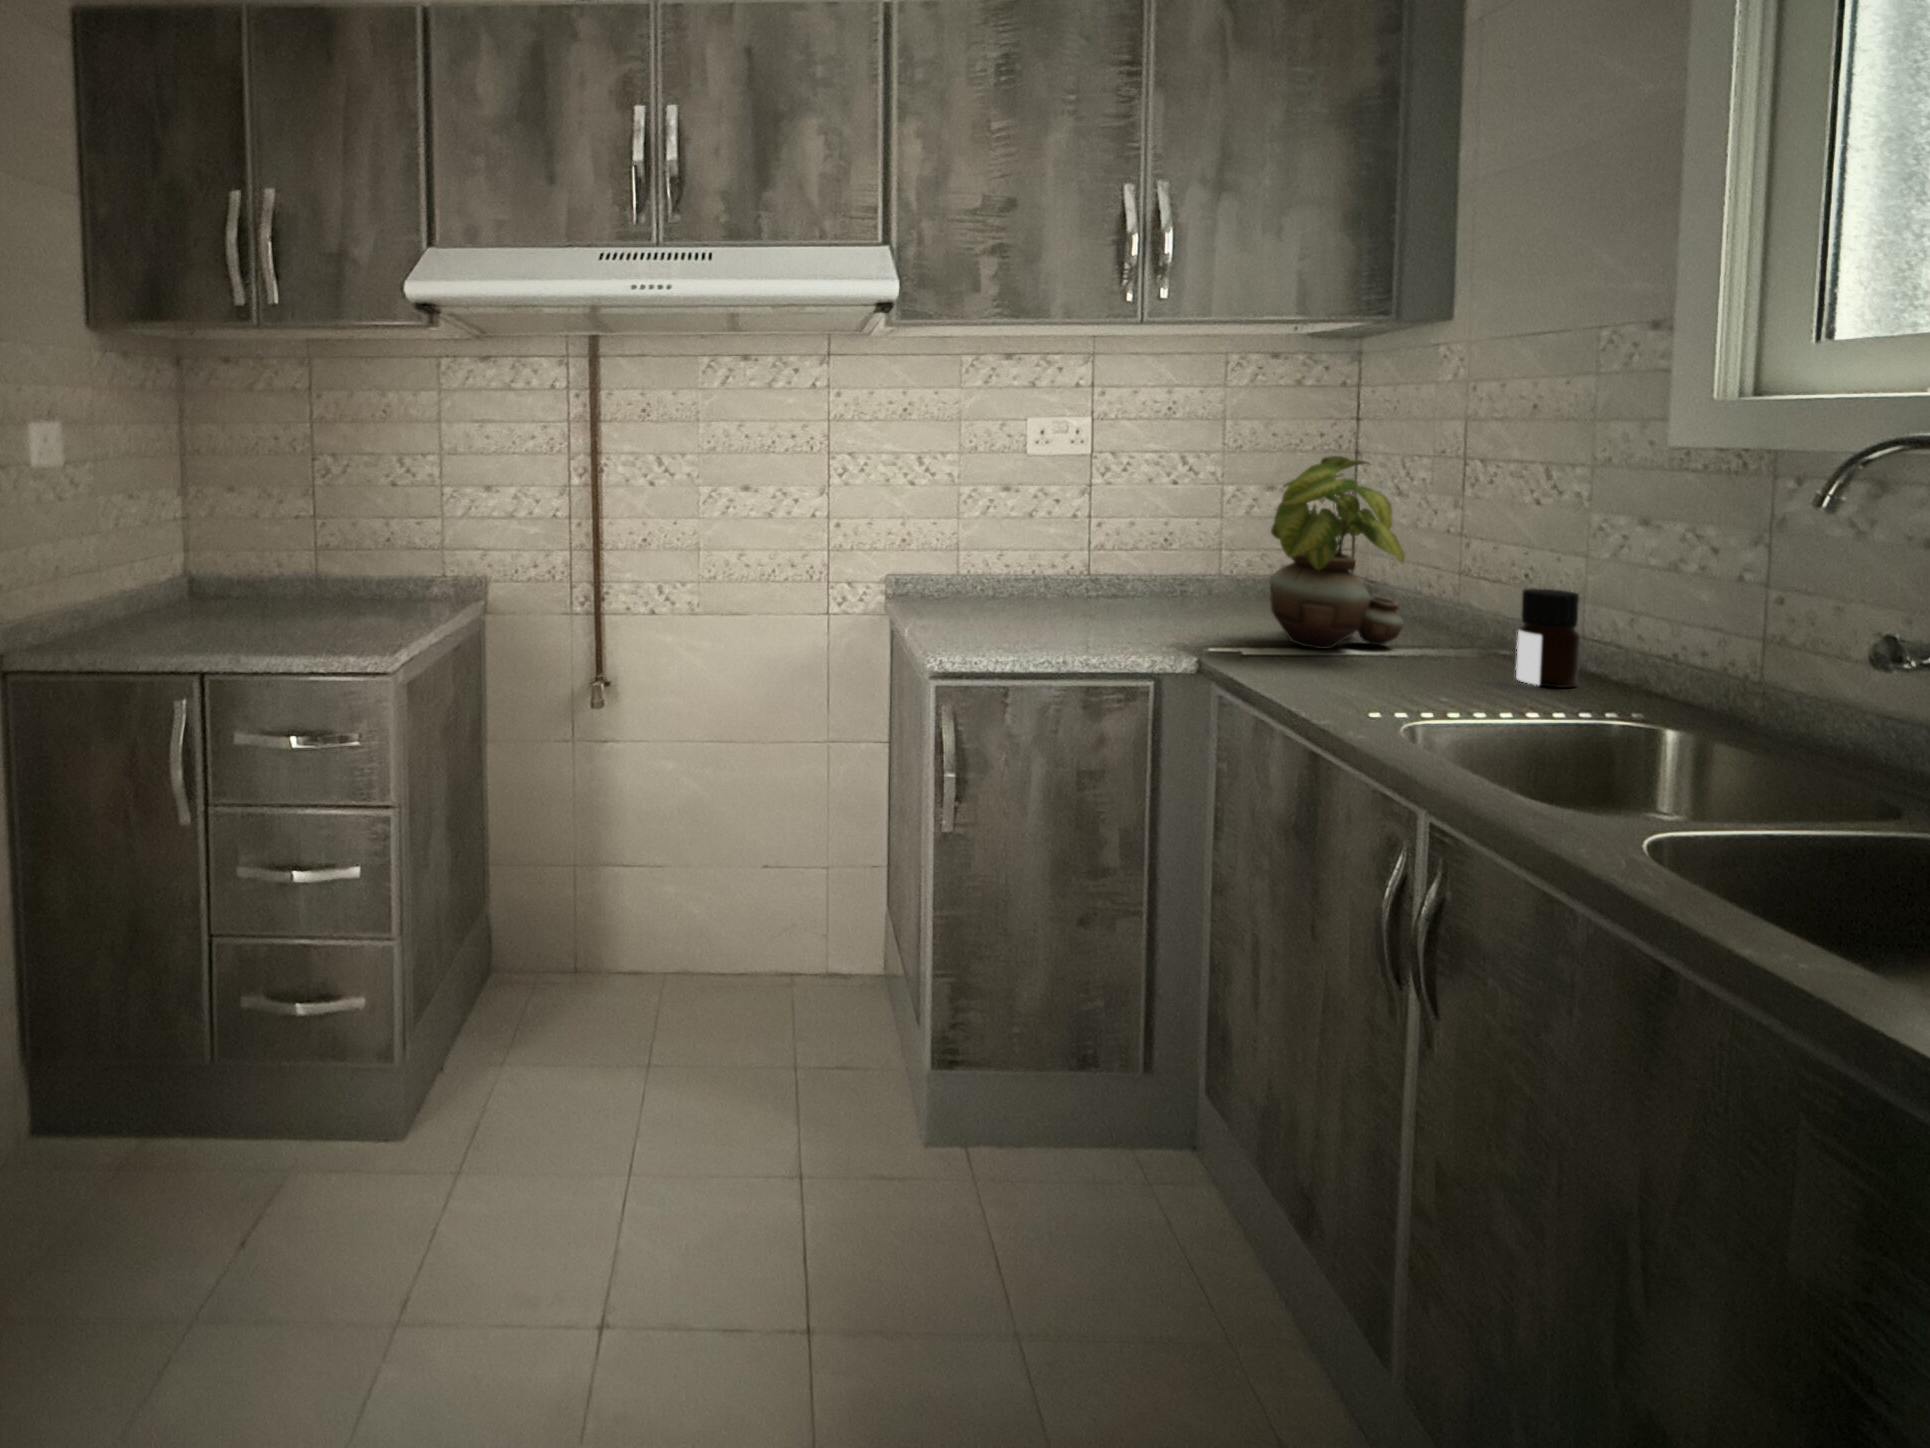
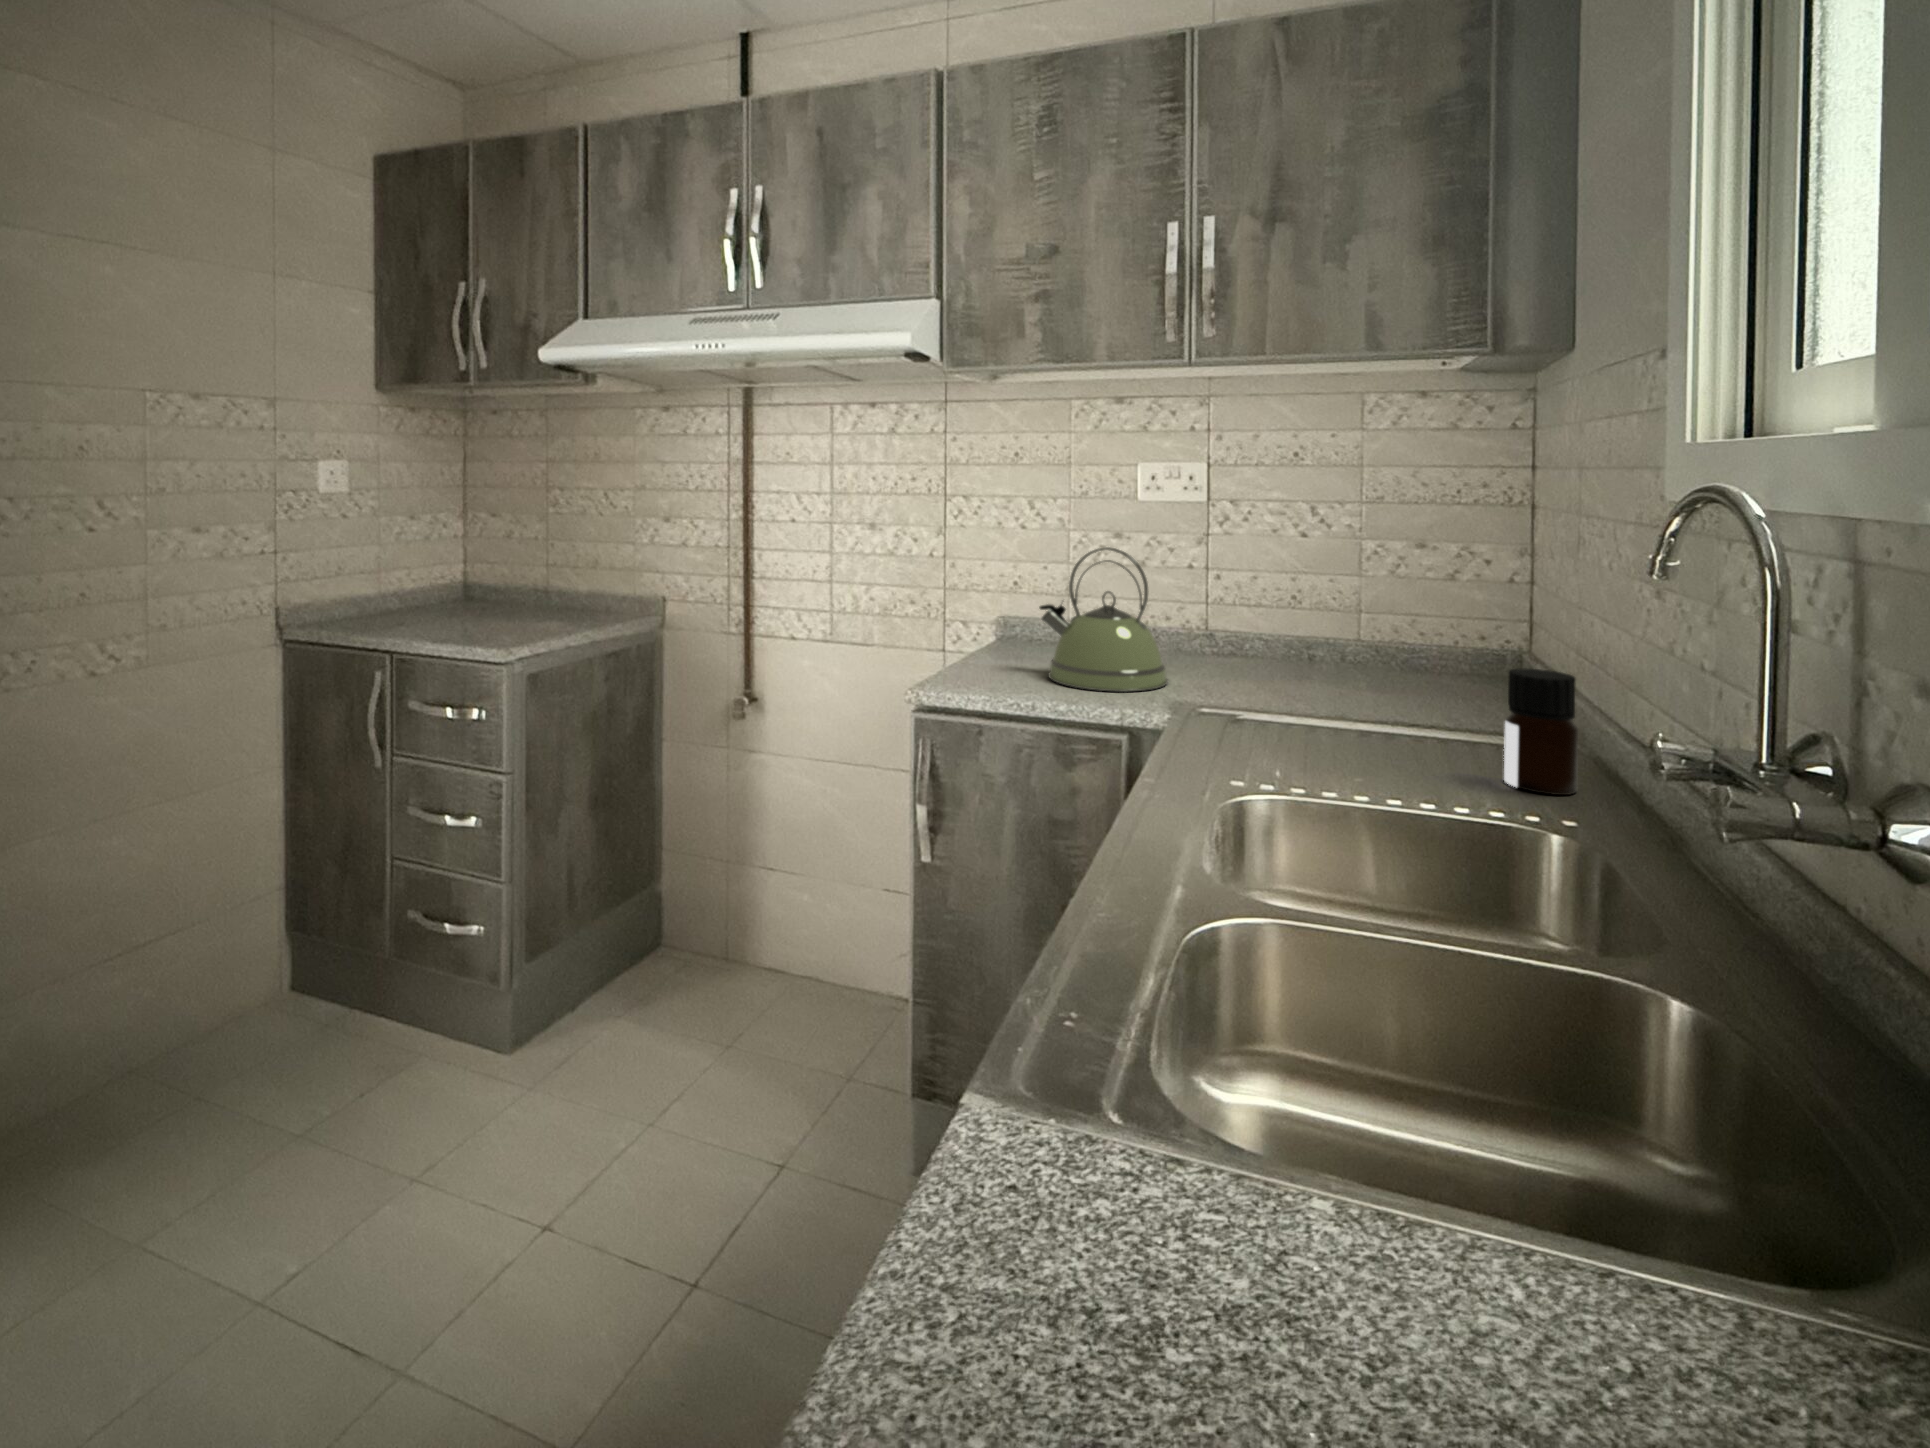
potted plant: present [1269,456,1405,649] -> none [1246,503,1445,725]
kettle: none [1002,502,1134,640] -> present [1039,547,1168,692]

